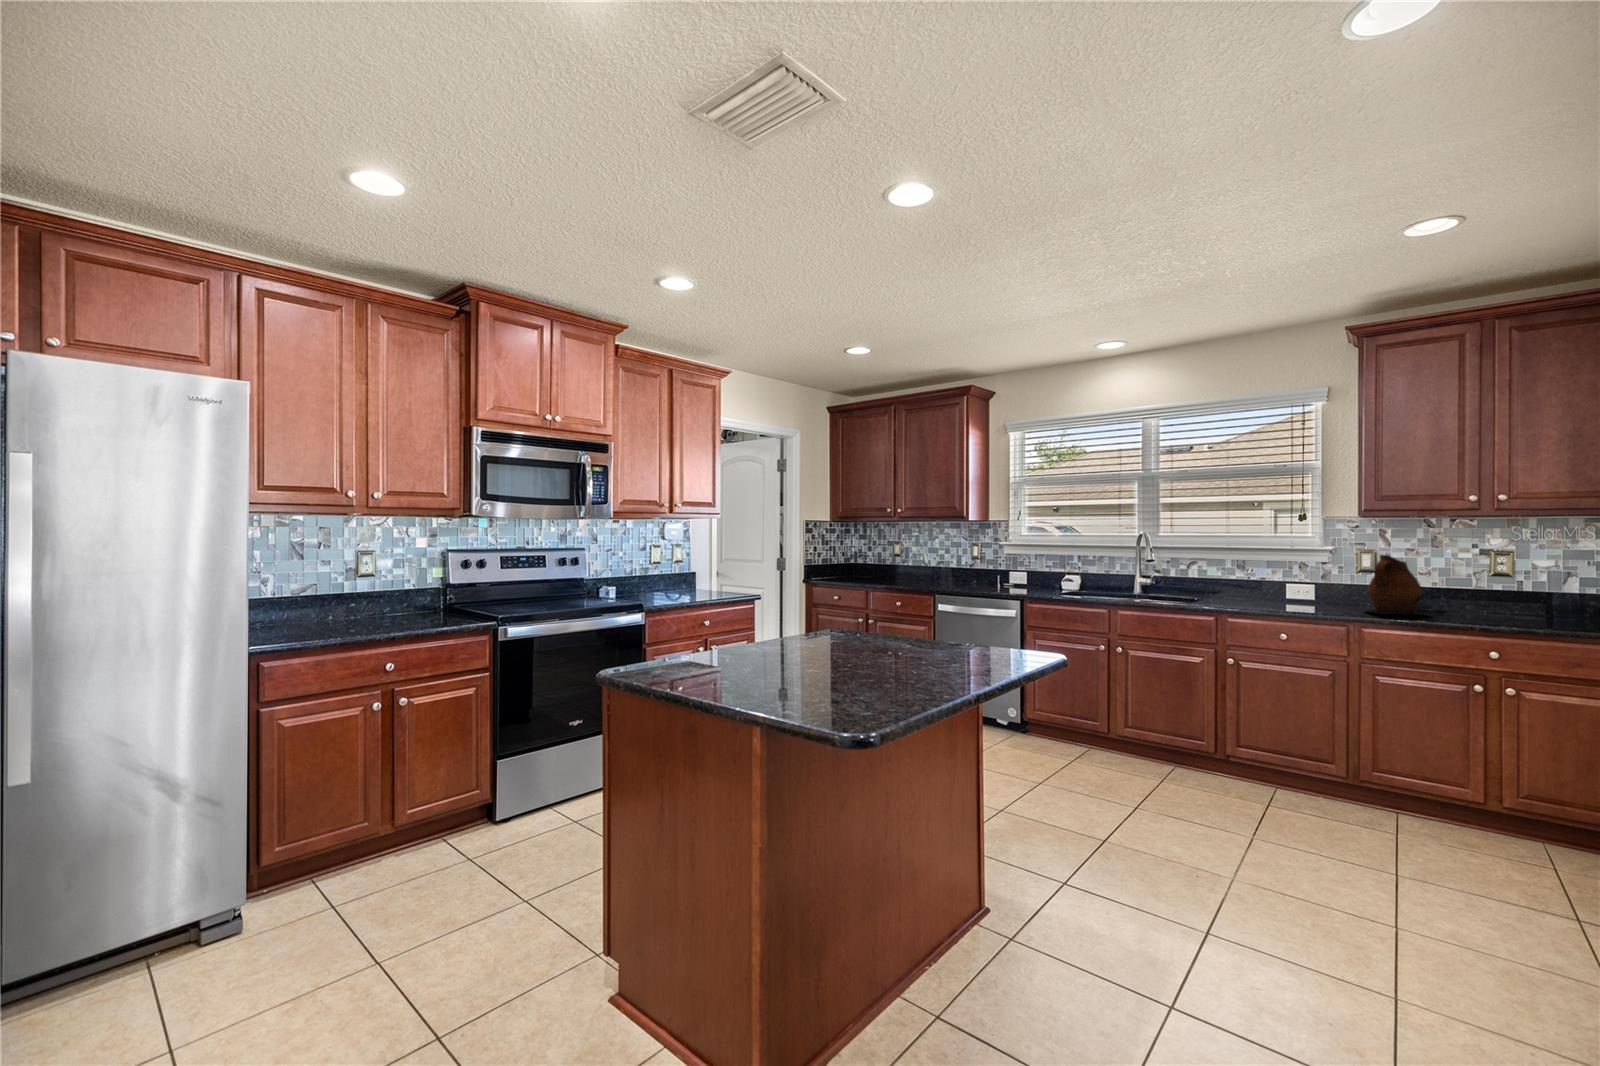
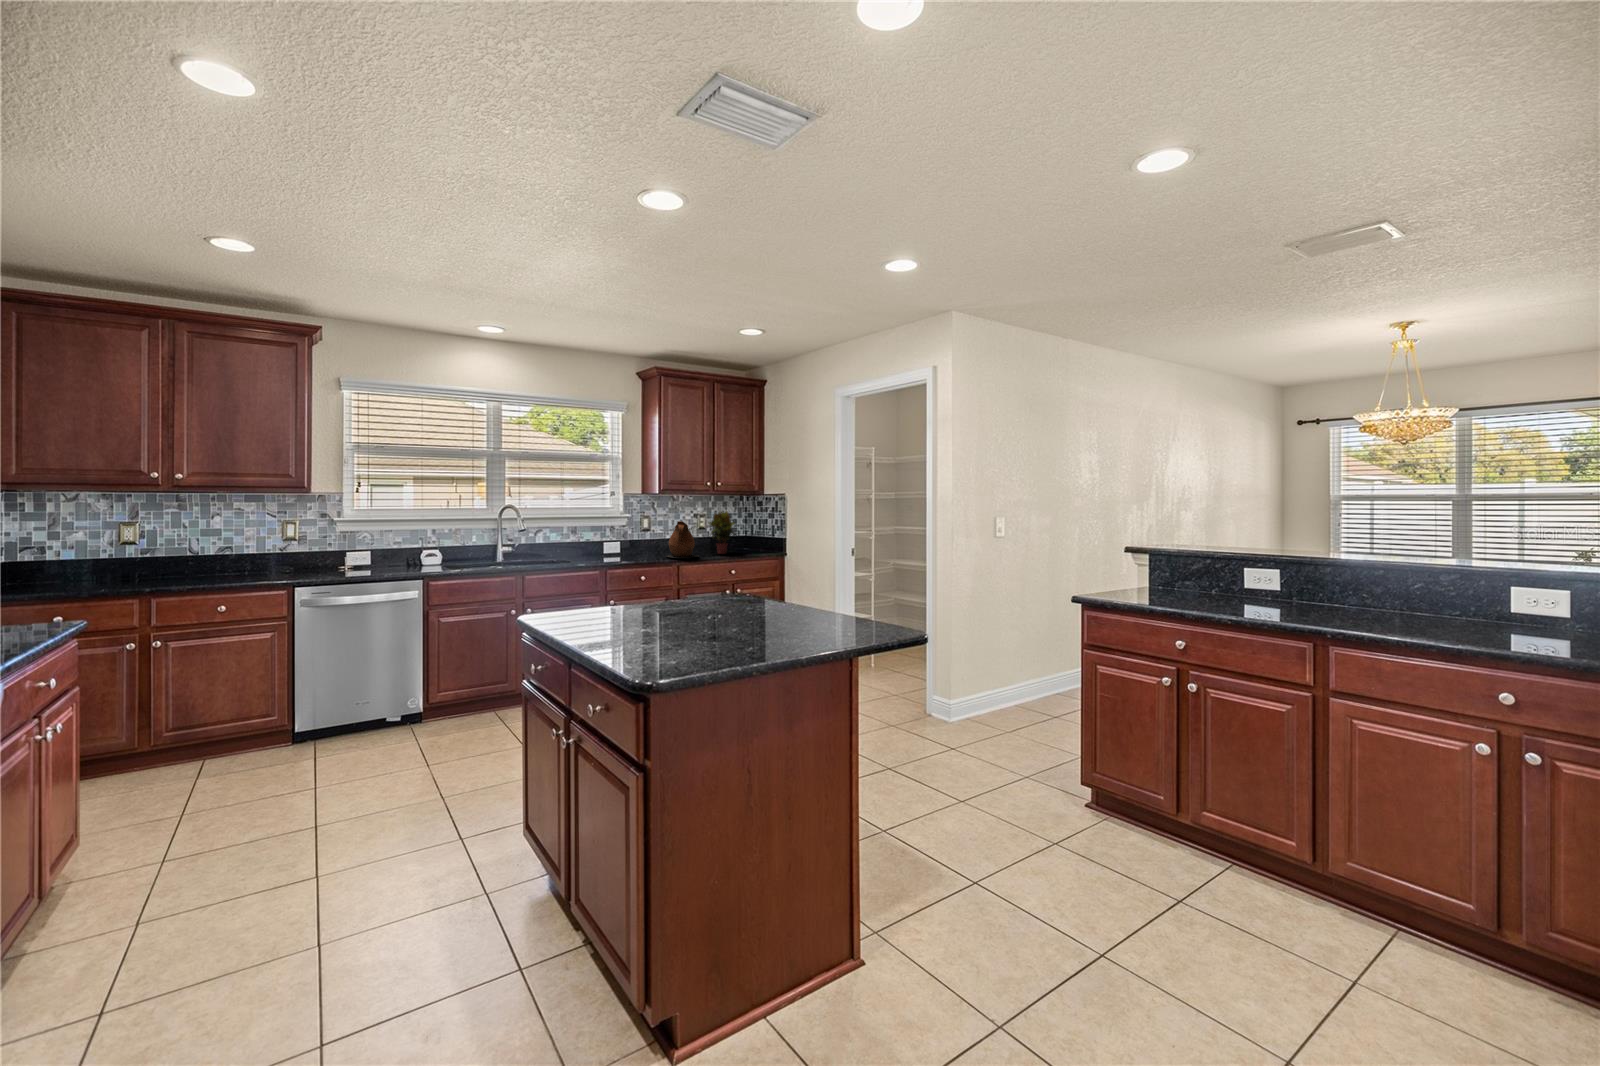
potted plant: none [1467,539,1540,618] -> present [709,511,734,554]

